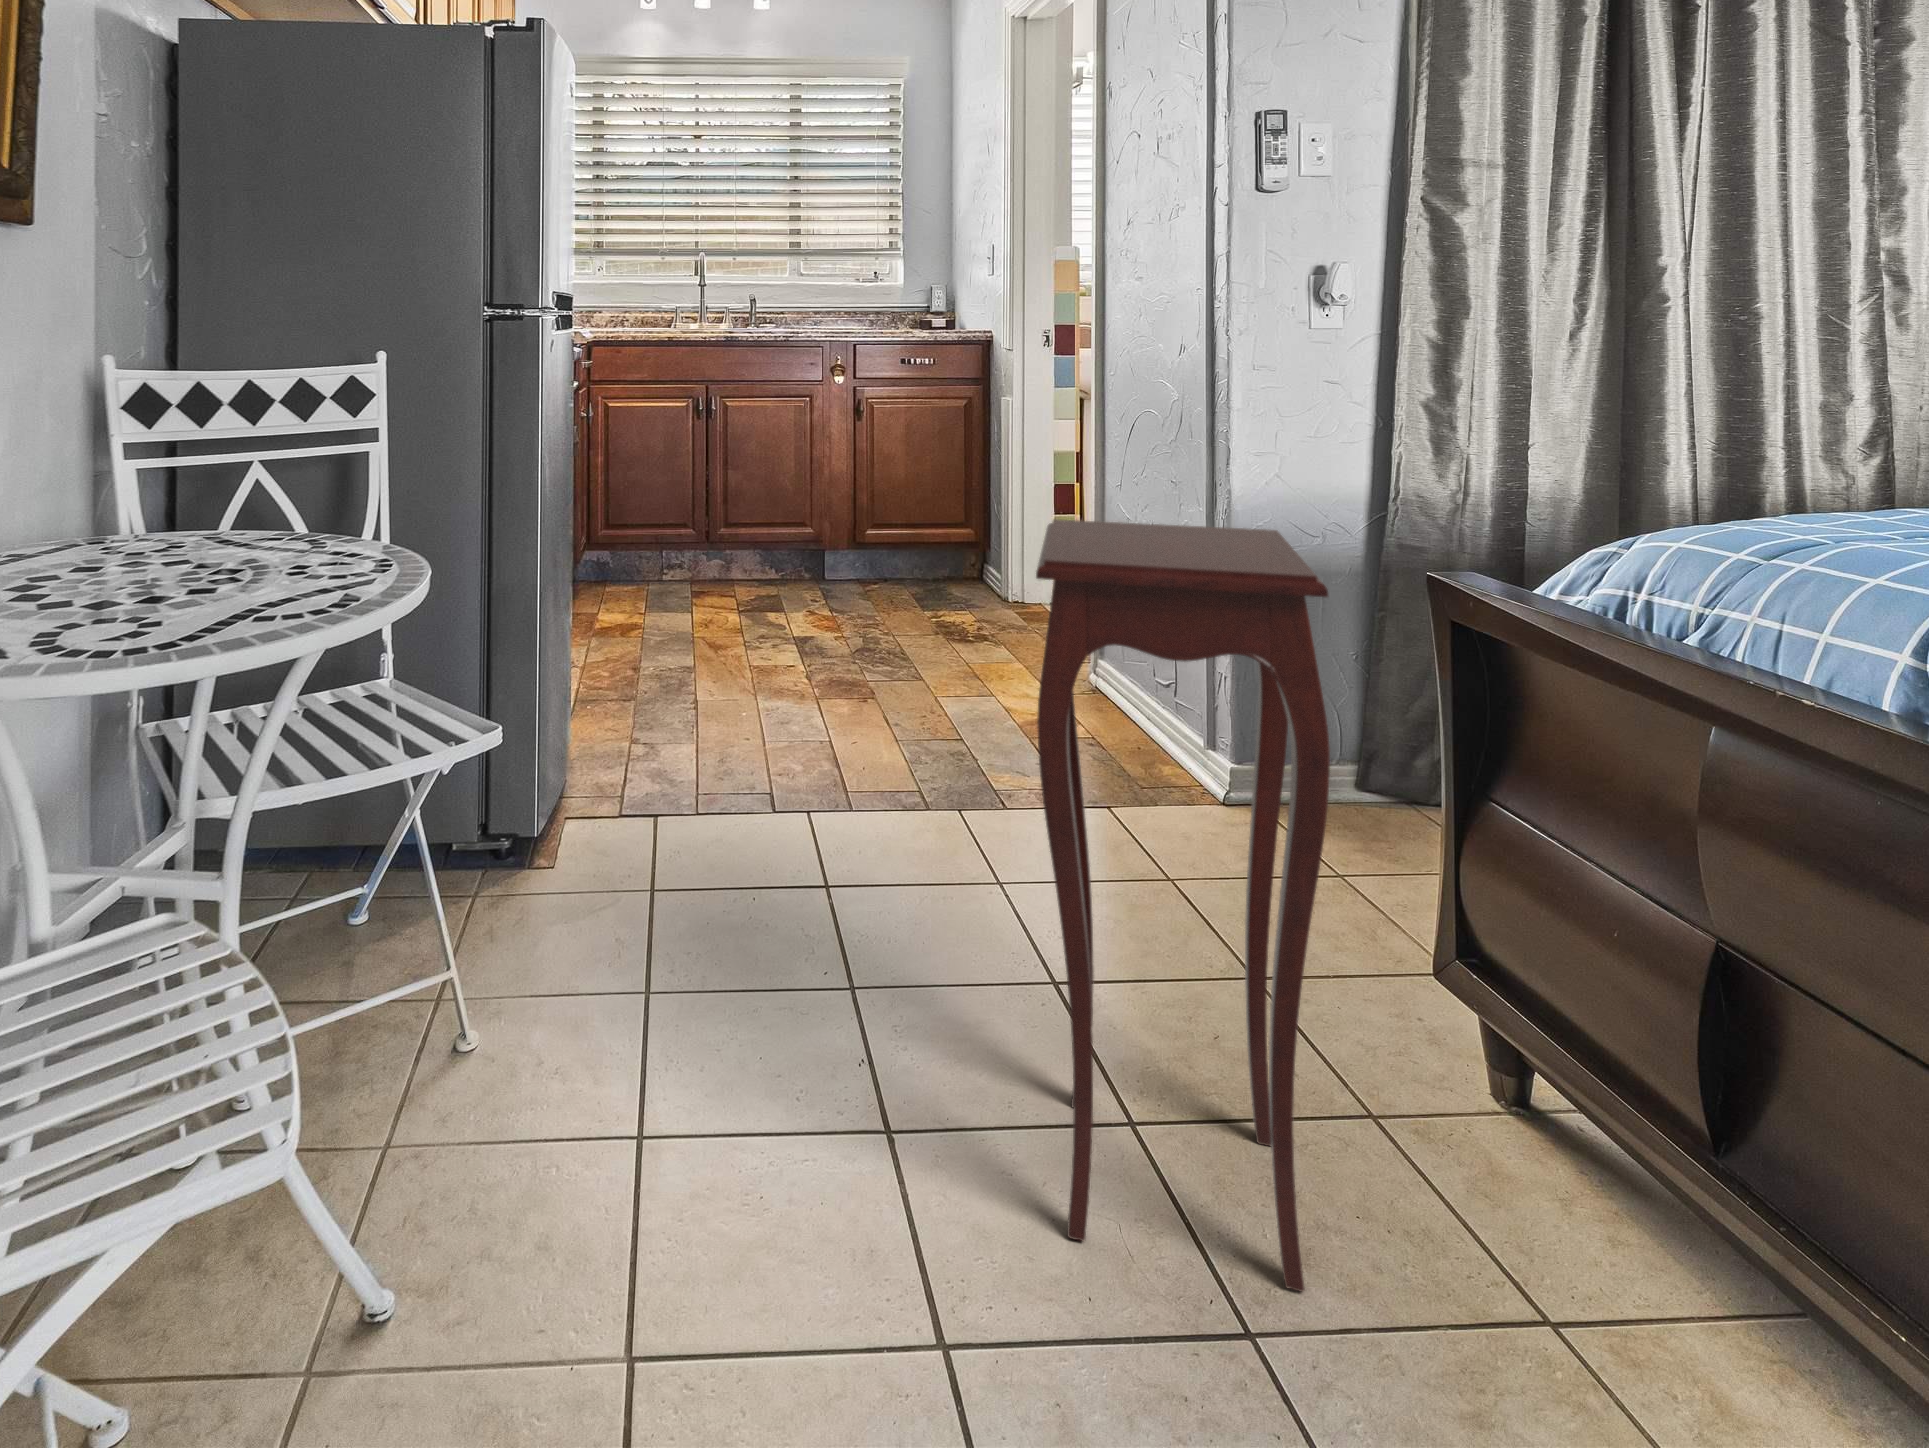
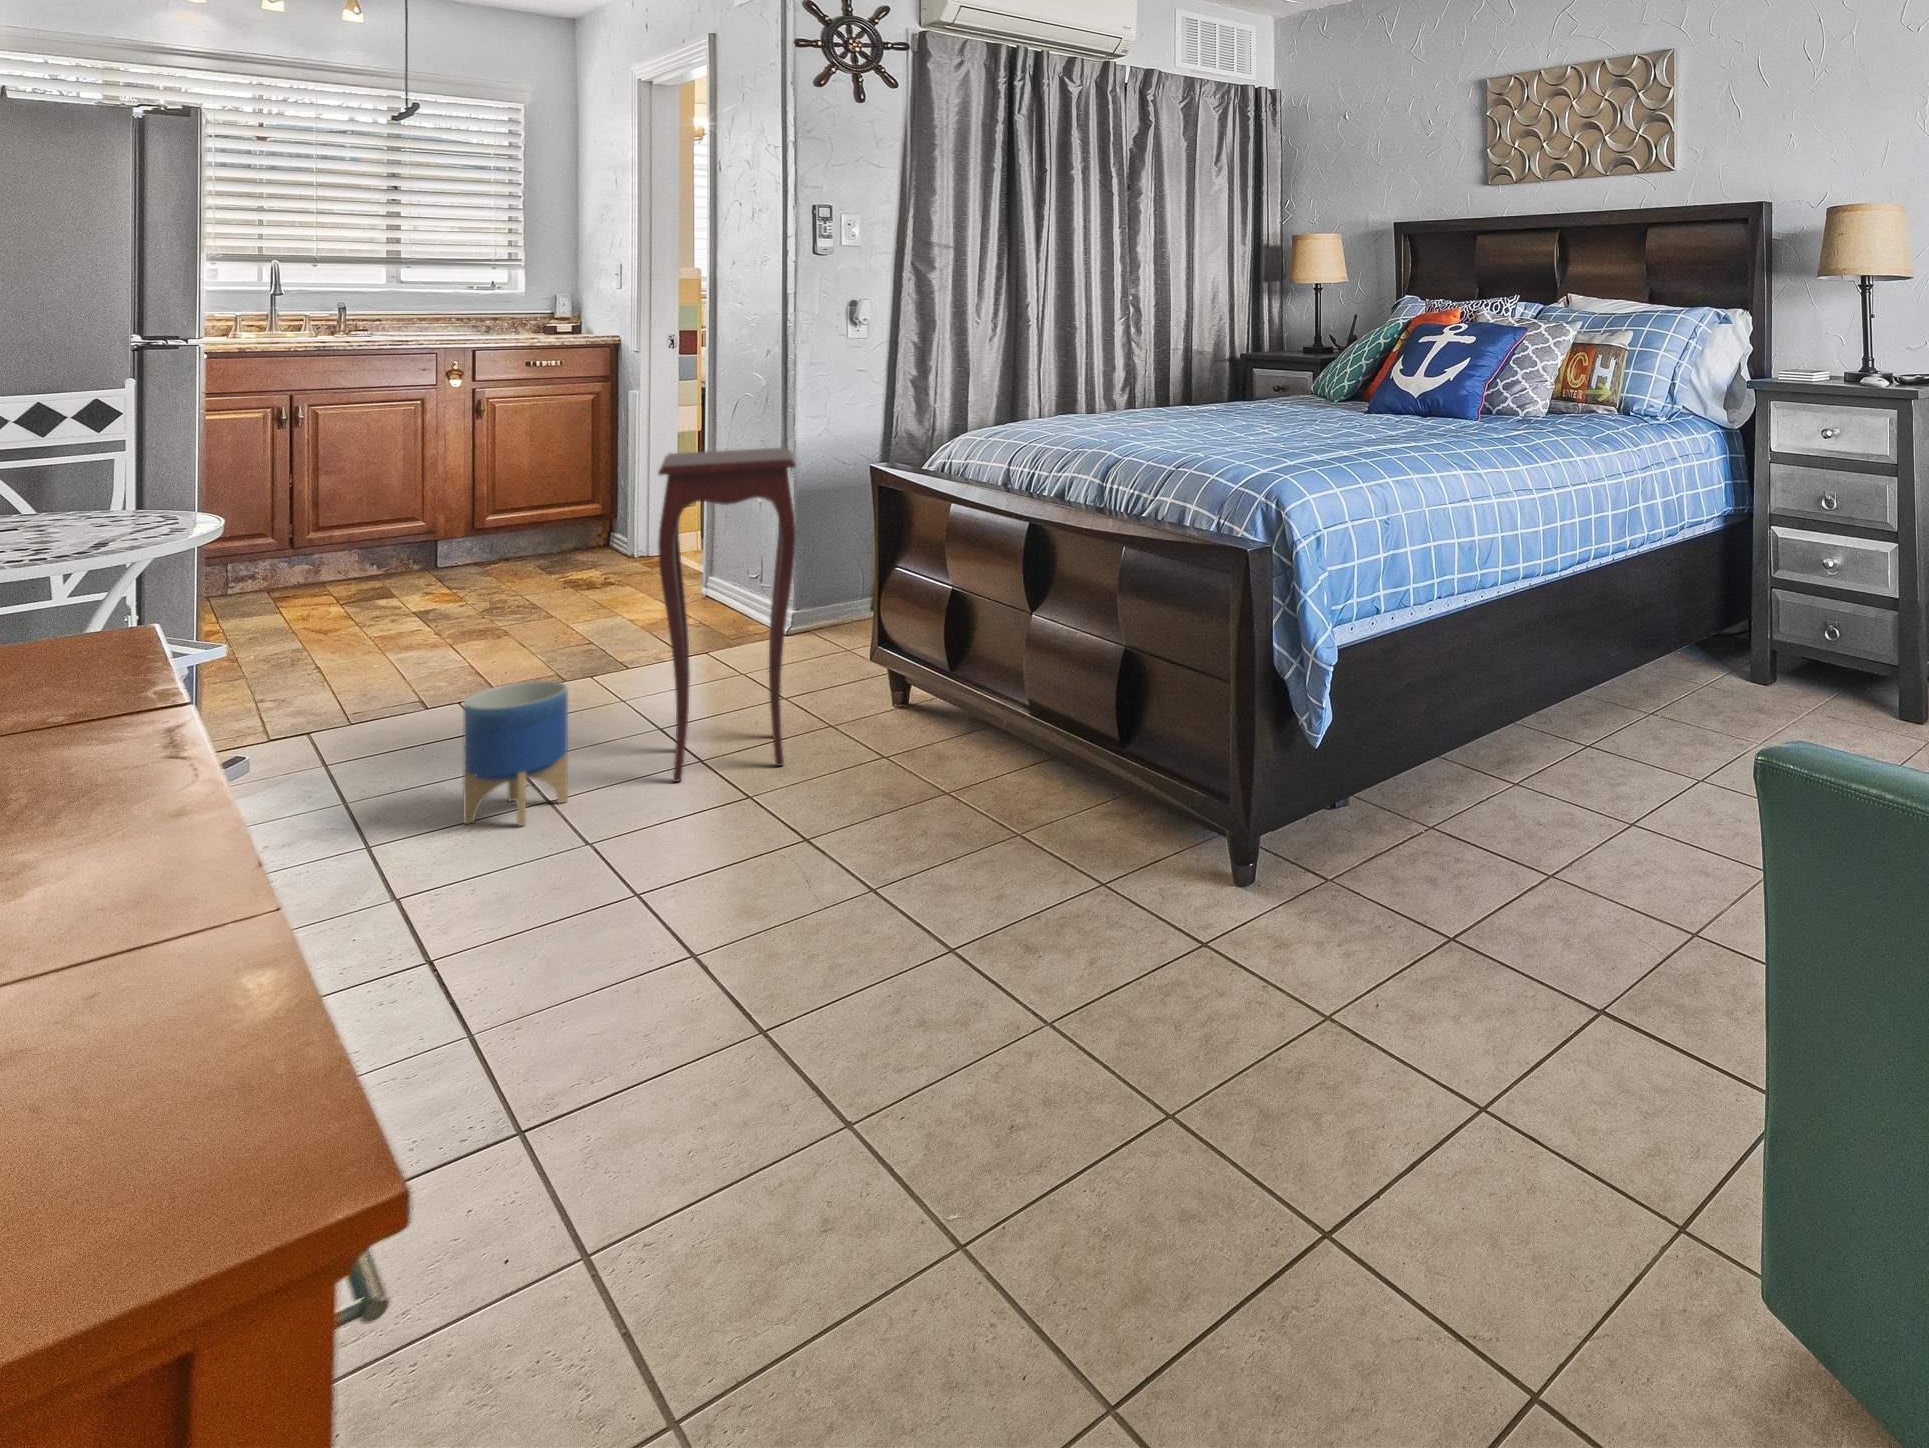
planter: none [713,924,880,1264] -> present [463,681,568,826]

